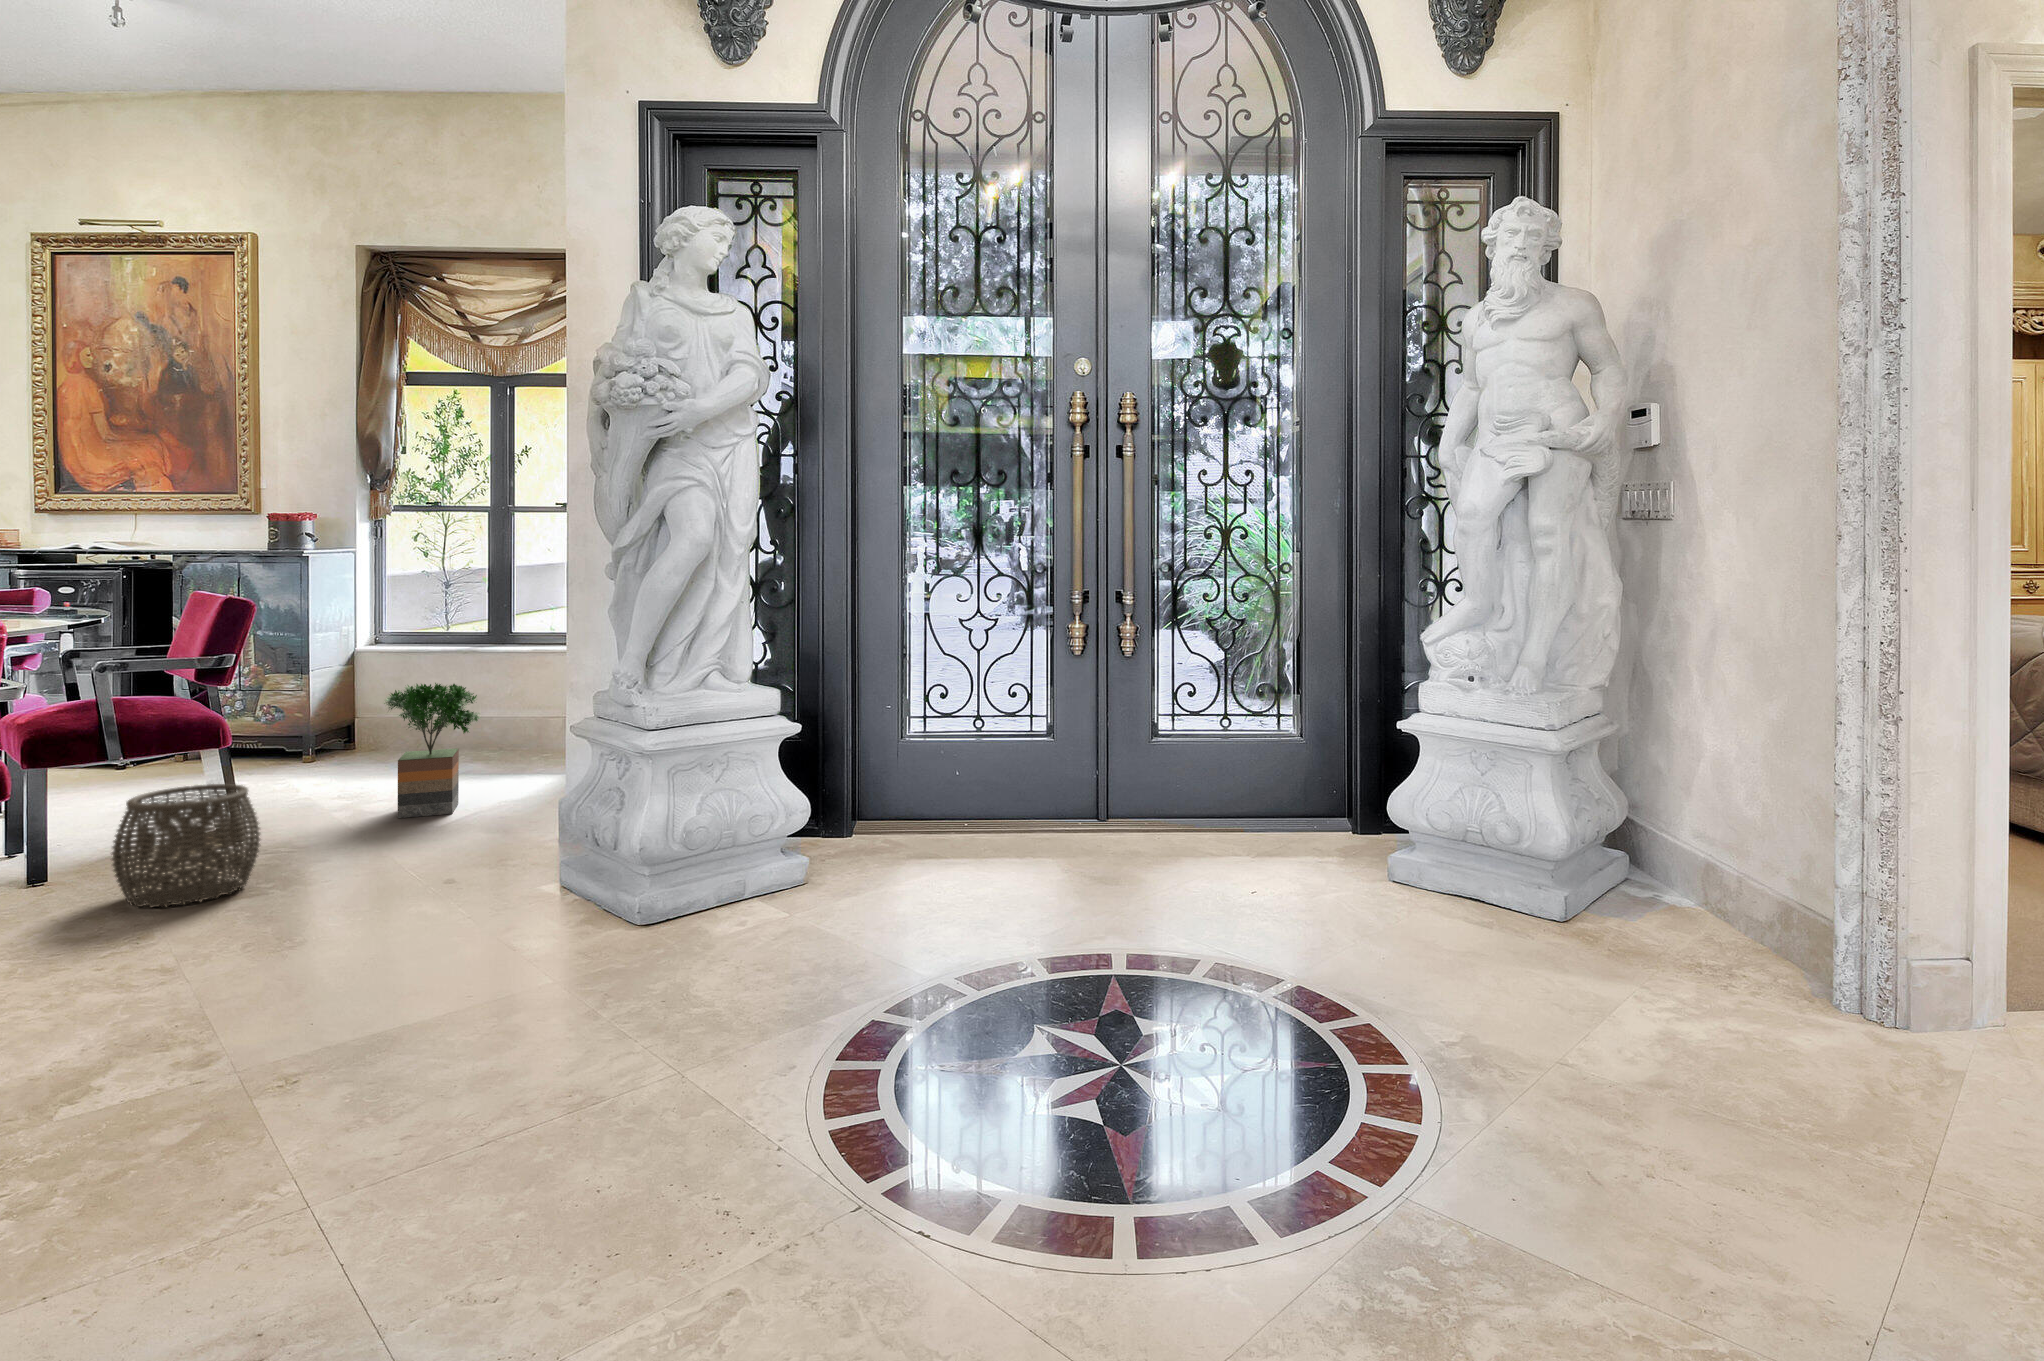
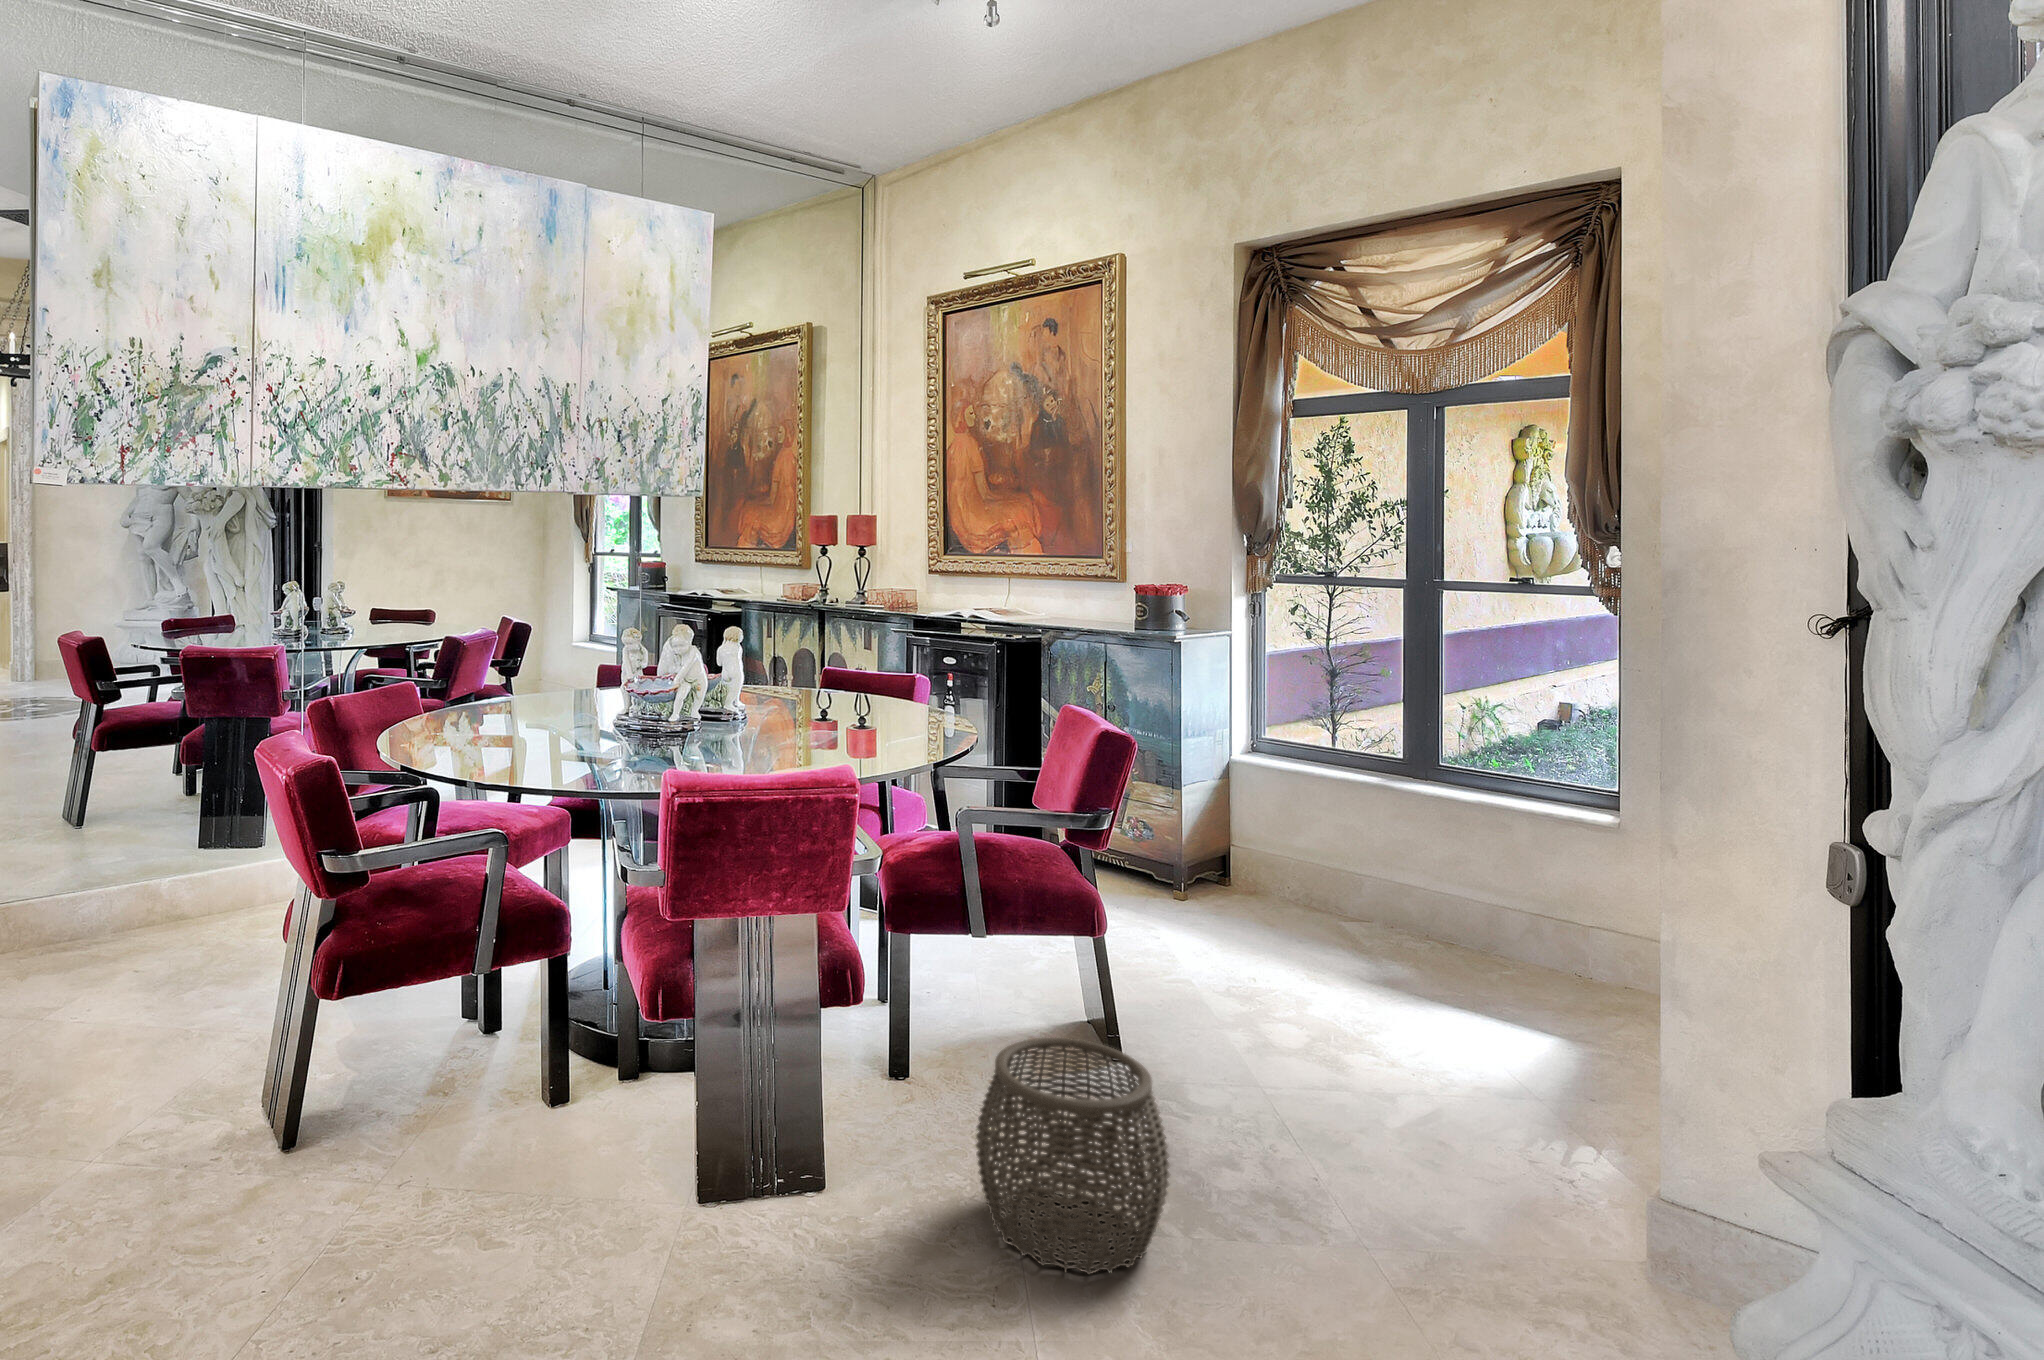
potted tree: present [384,683,479,818] -> none [1308,878,1472,1124]

